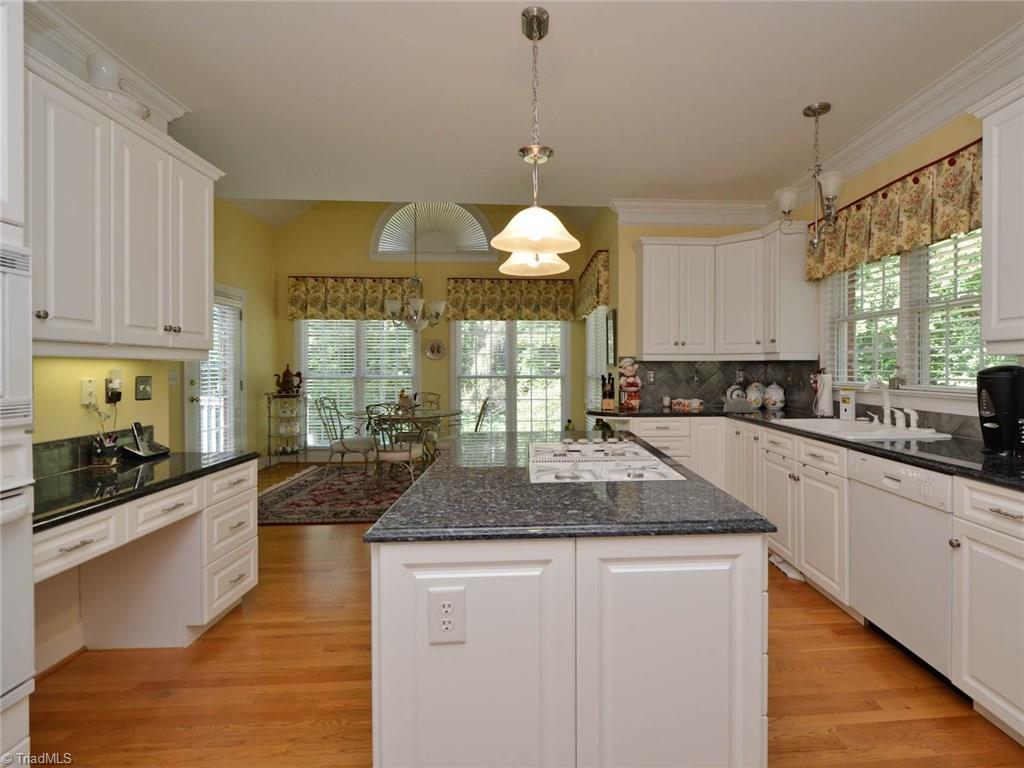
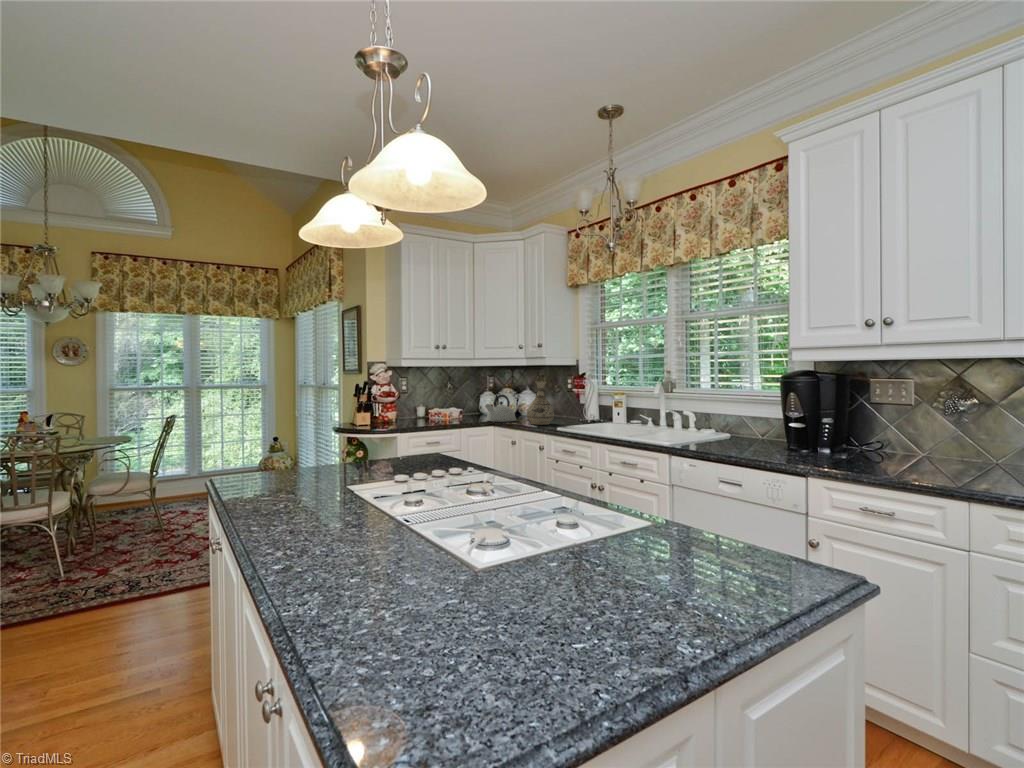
vase: none [755,376,784,416] -> present [527,382,554,425]

